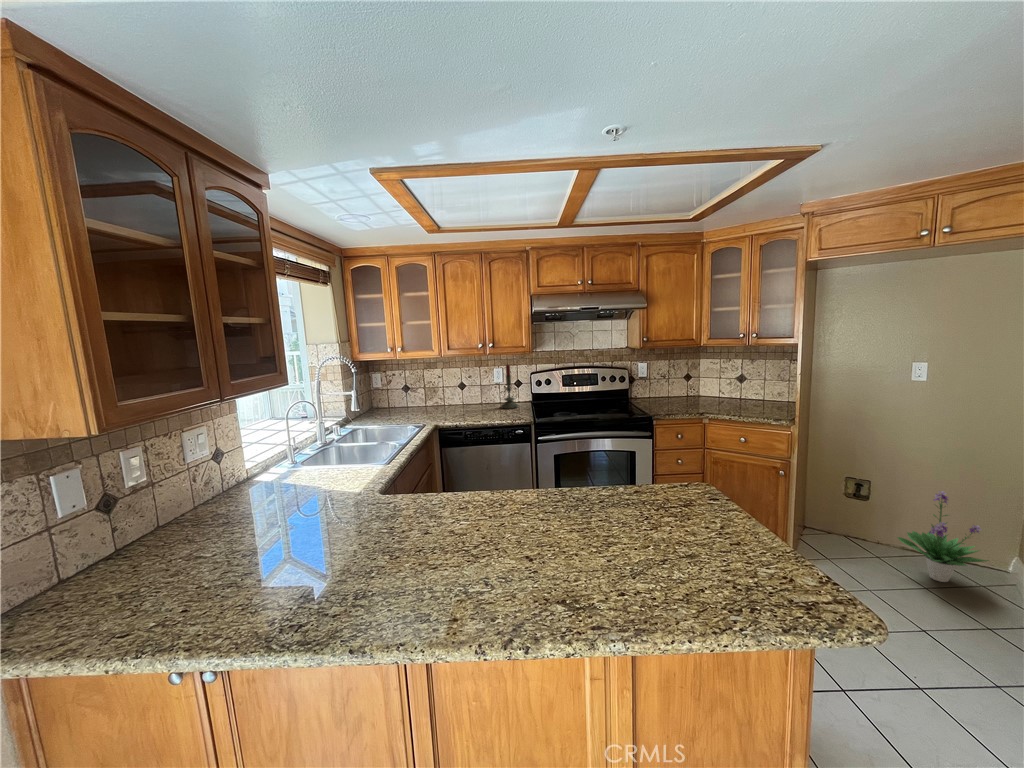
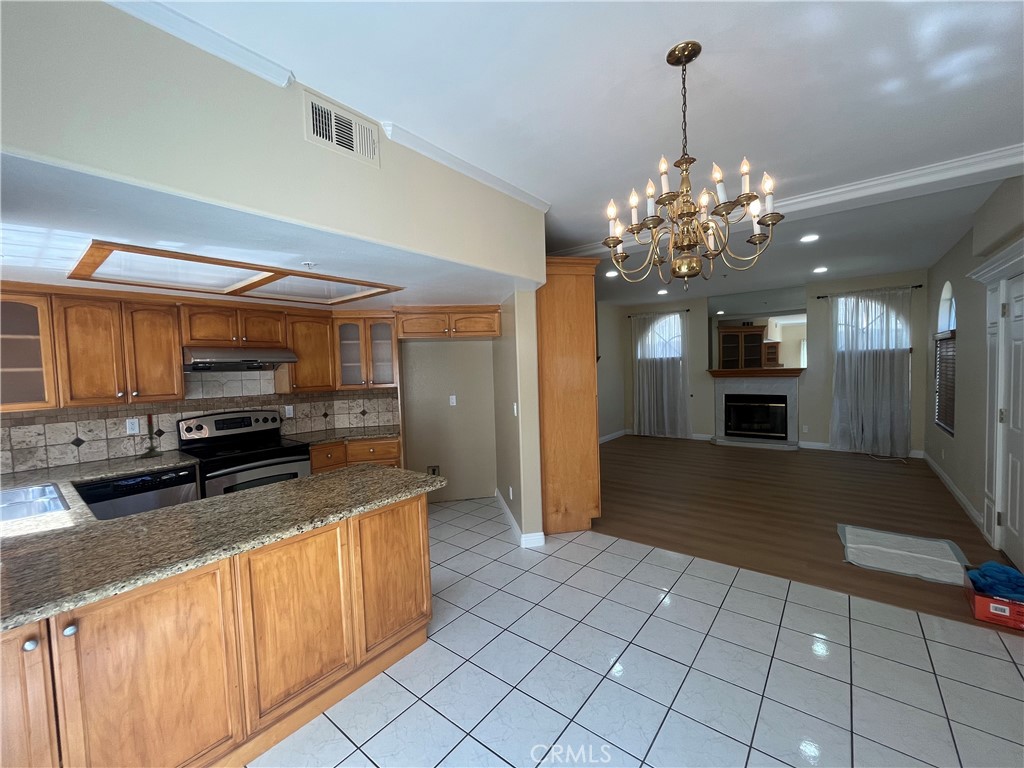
potted plant: present [898,491,988,582] -> none [453,459,488,507]

